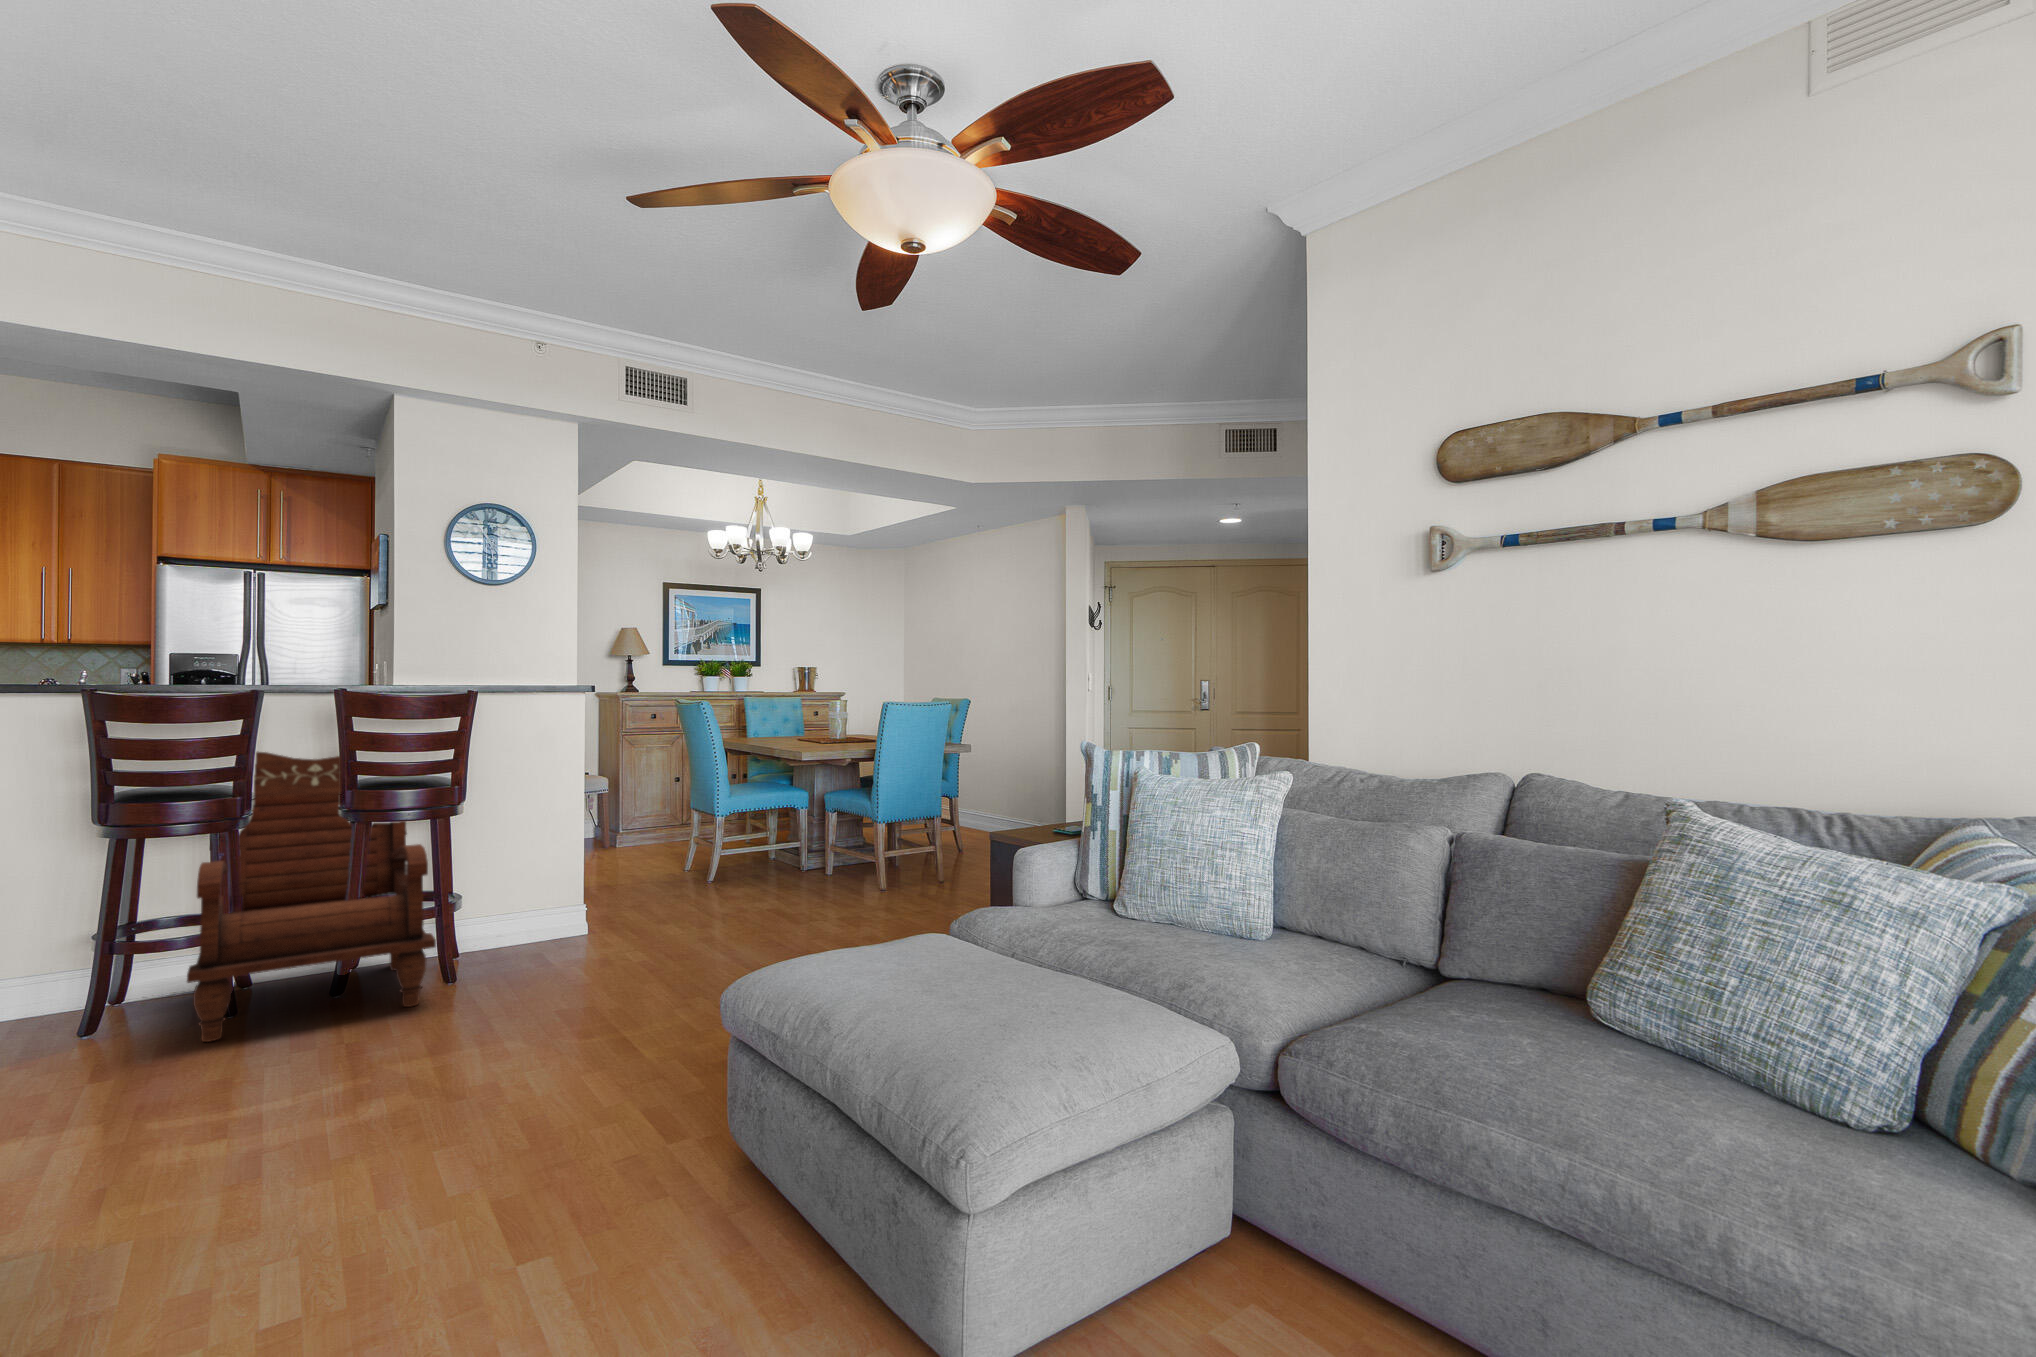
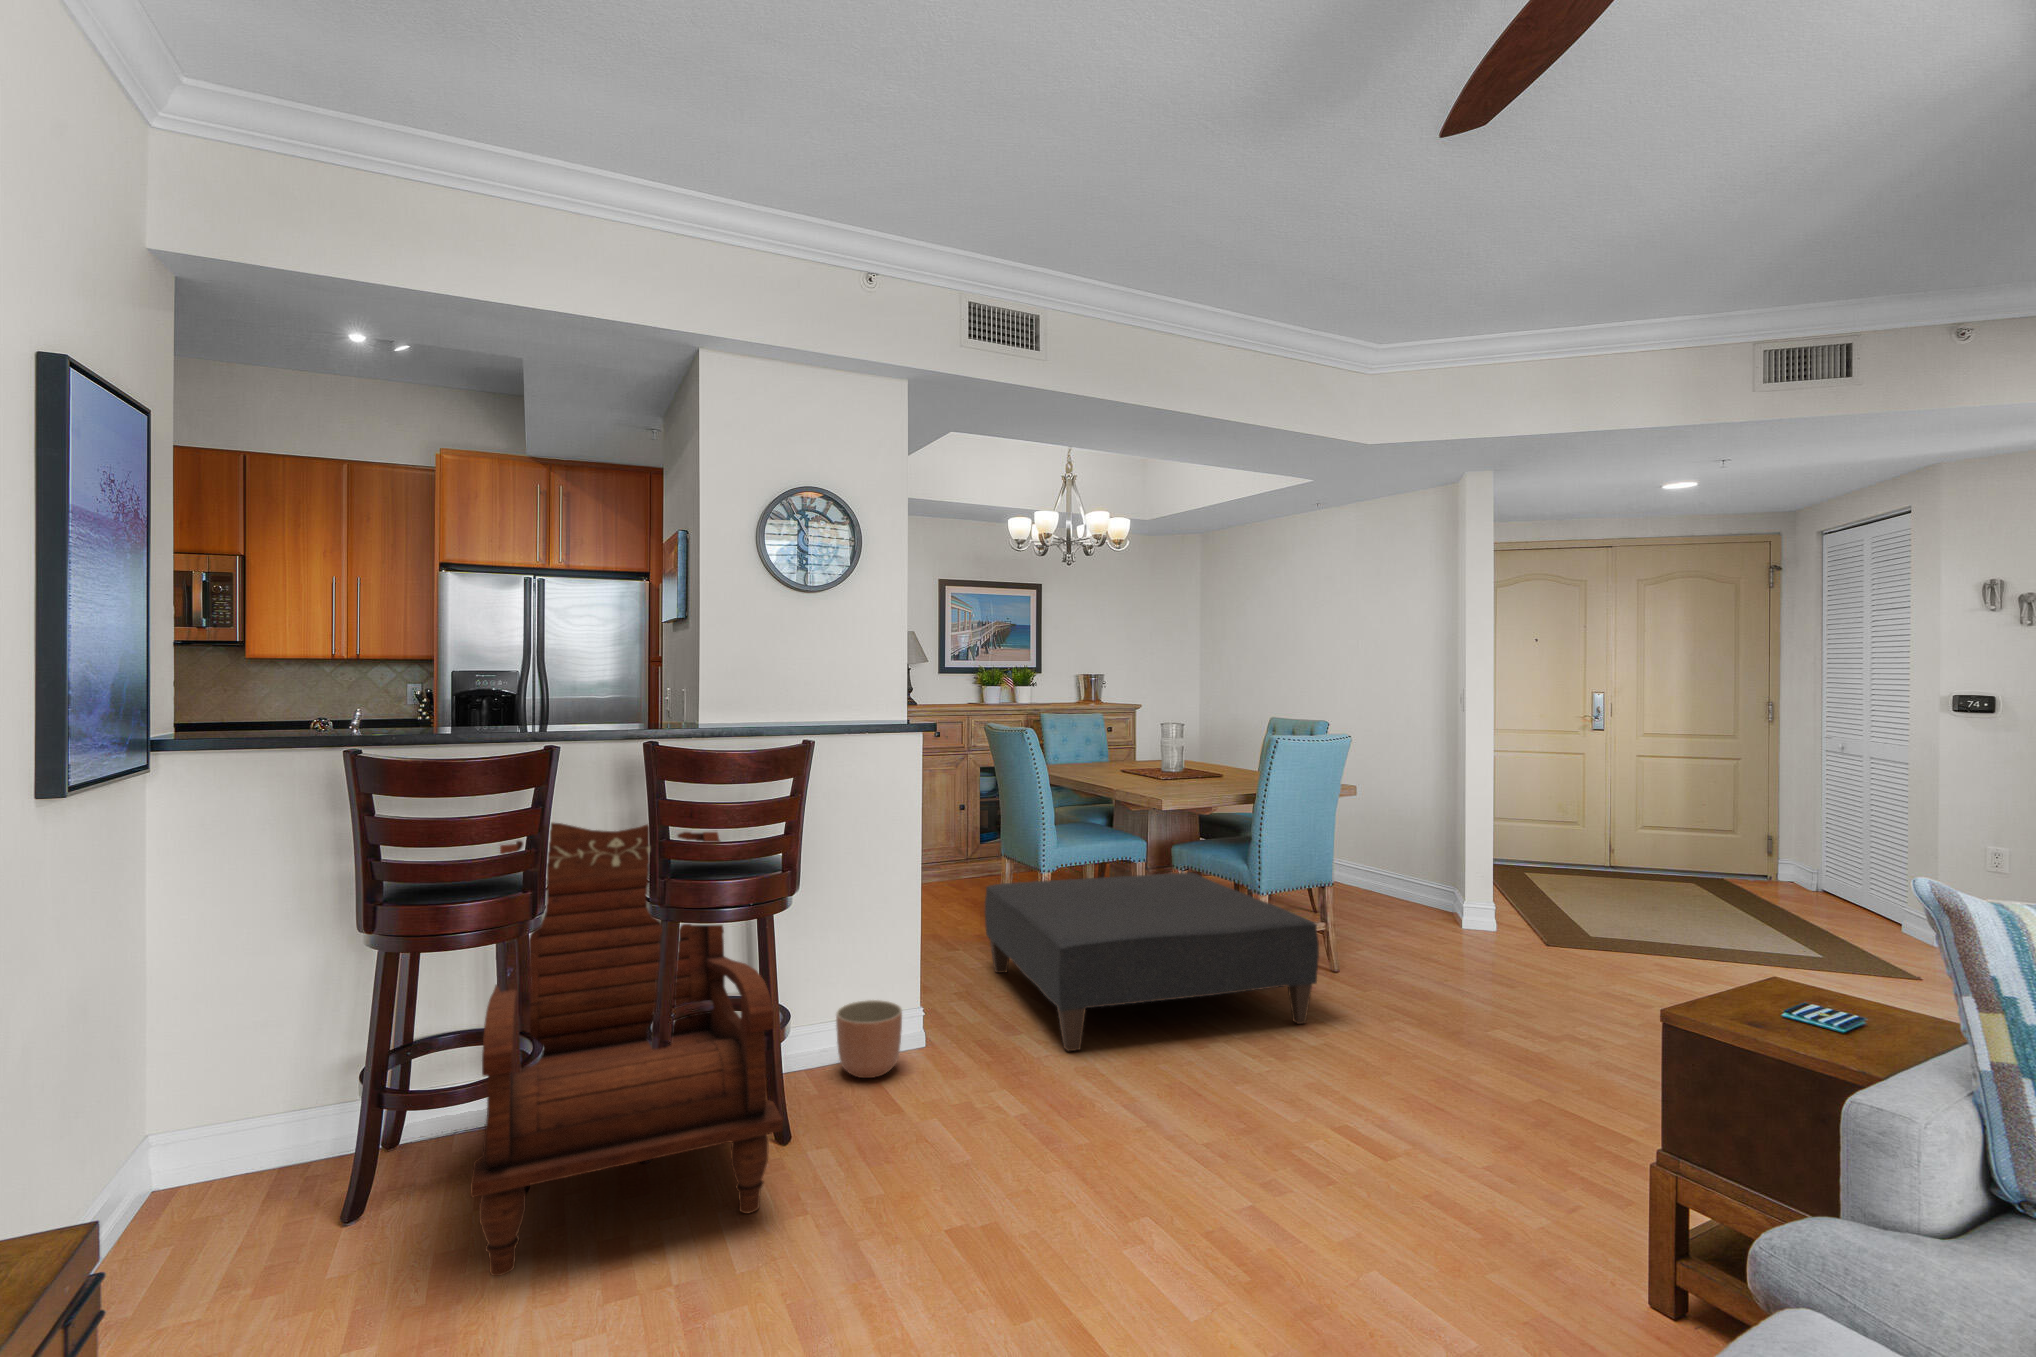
ottoman: none [661,812,899,926] -> present [985,872,1319,1051]
planter: none [506,894,561,947] -> present [836,1000,902,1078]

